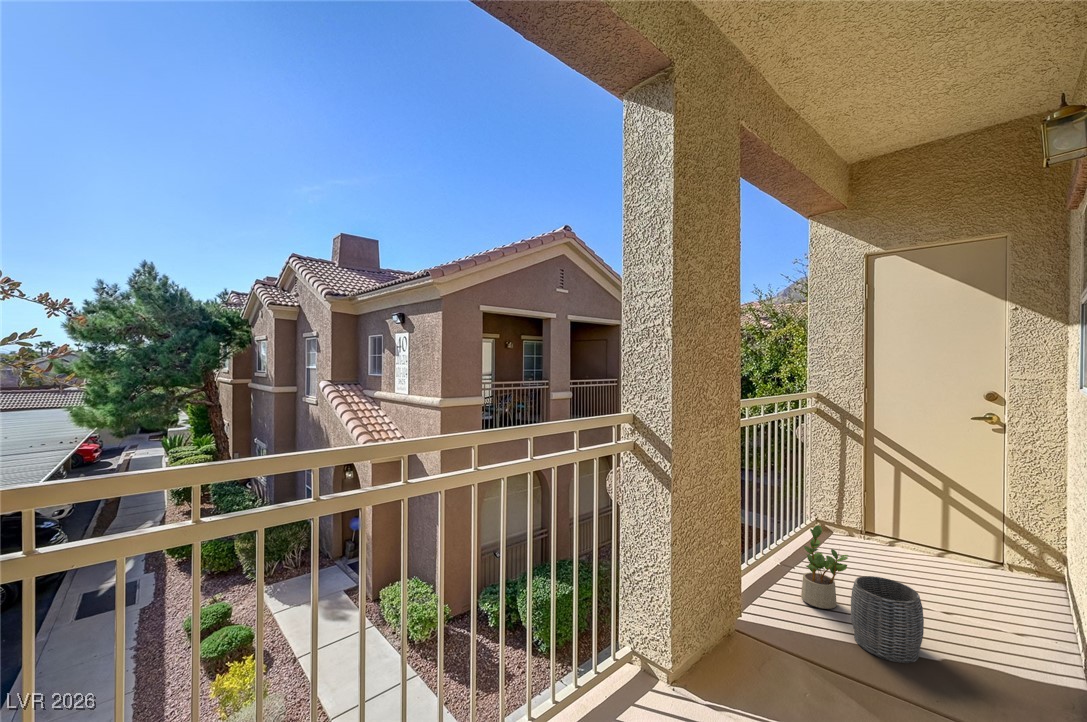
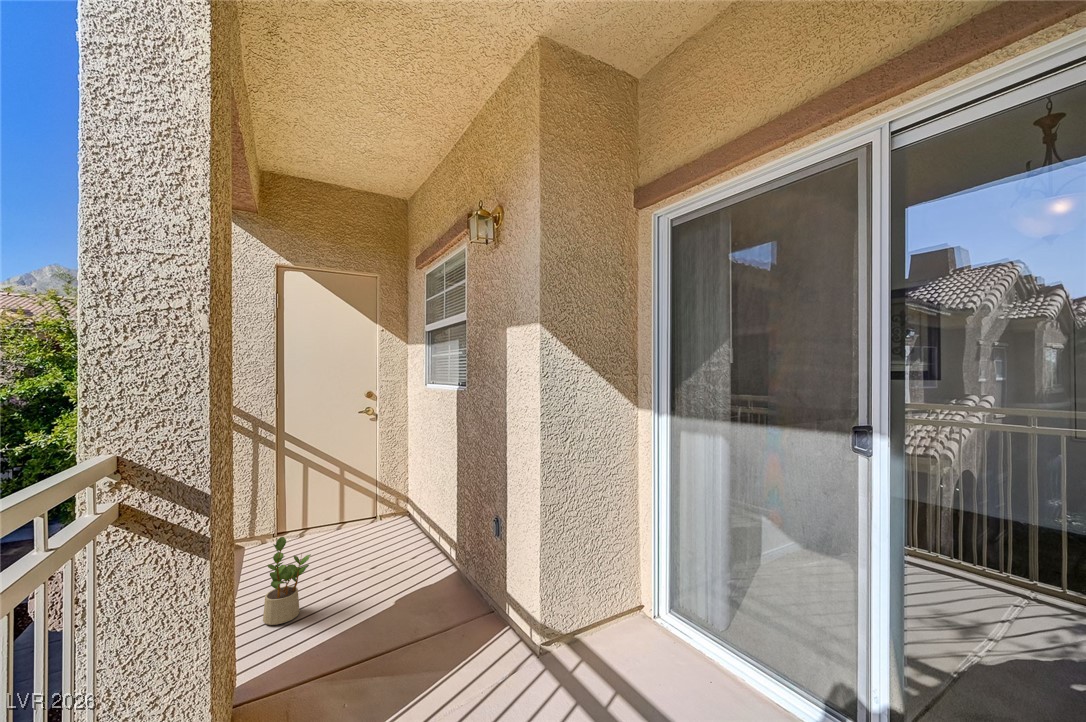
woven basket: present [851,576,924,663] -> none [327,557,383,631]

